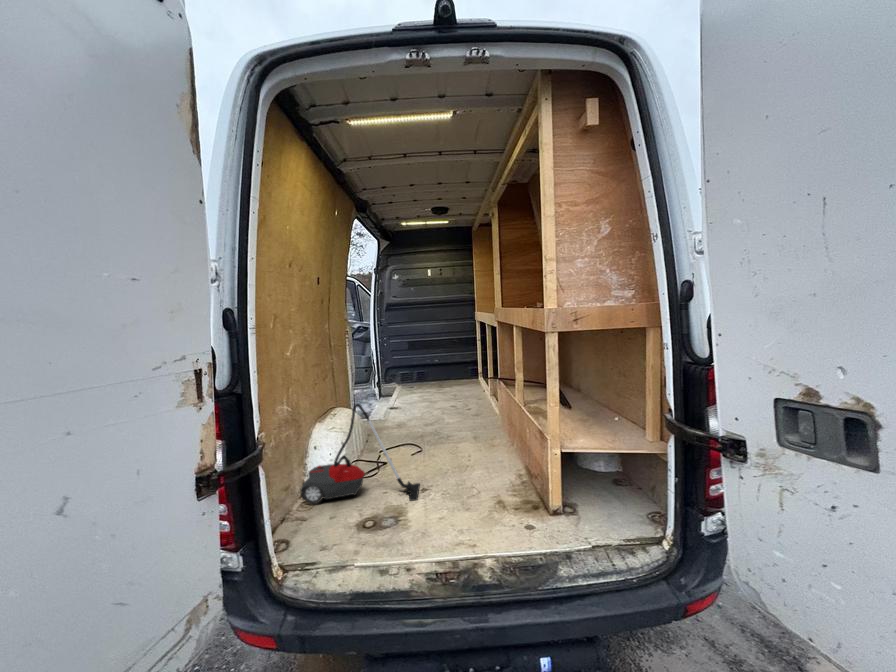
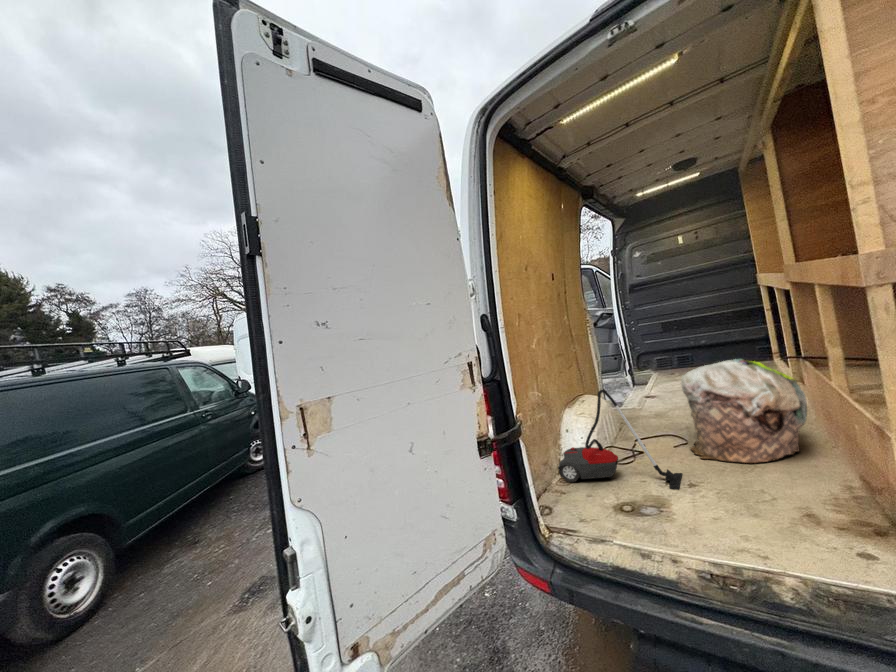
laundry basket: none [425,379,512,469] -> present [681,359,807,463]

